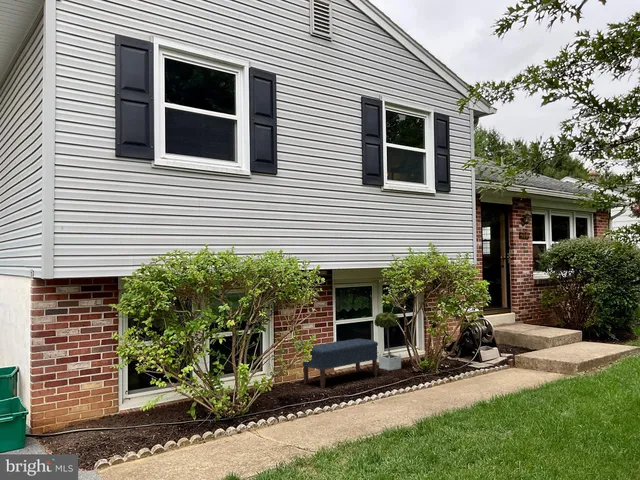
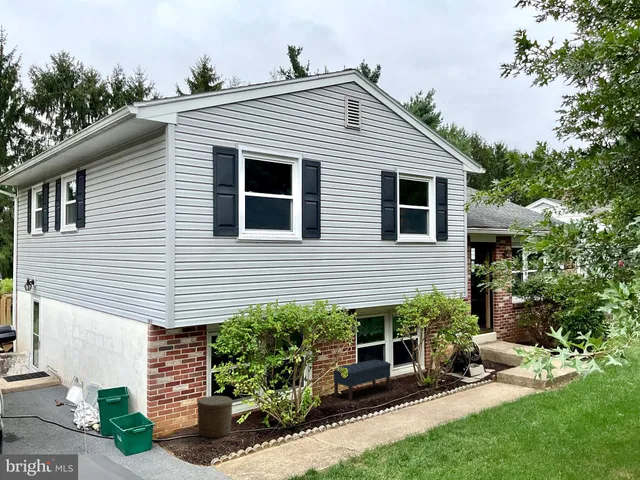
potted tree: present [374,312,401,370] -> none [387,338,408,385]
woven basket: none [99,377,149,434] -> present [197,396,233,438]

